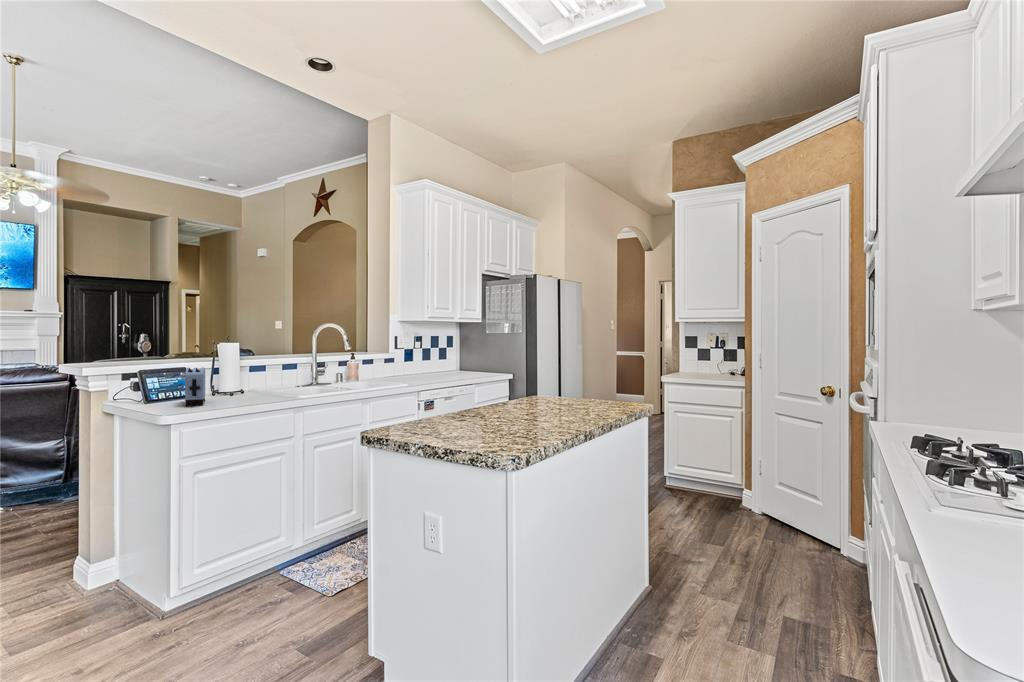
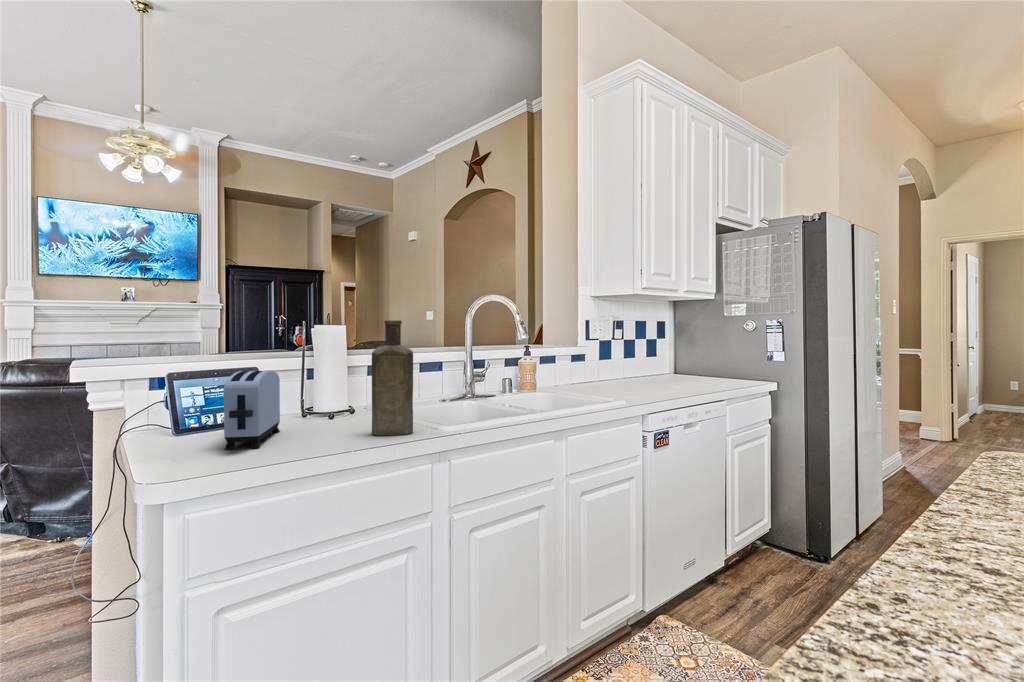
bottle: none [257,341,283,400] -> present [372,320,413,435]

